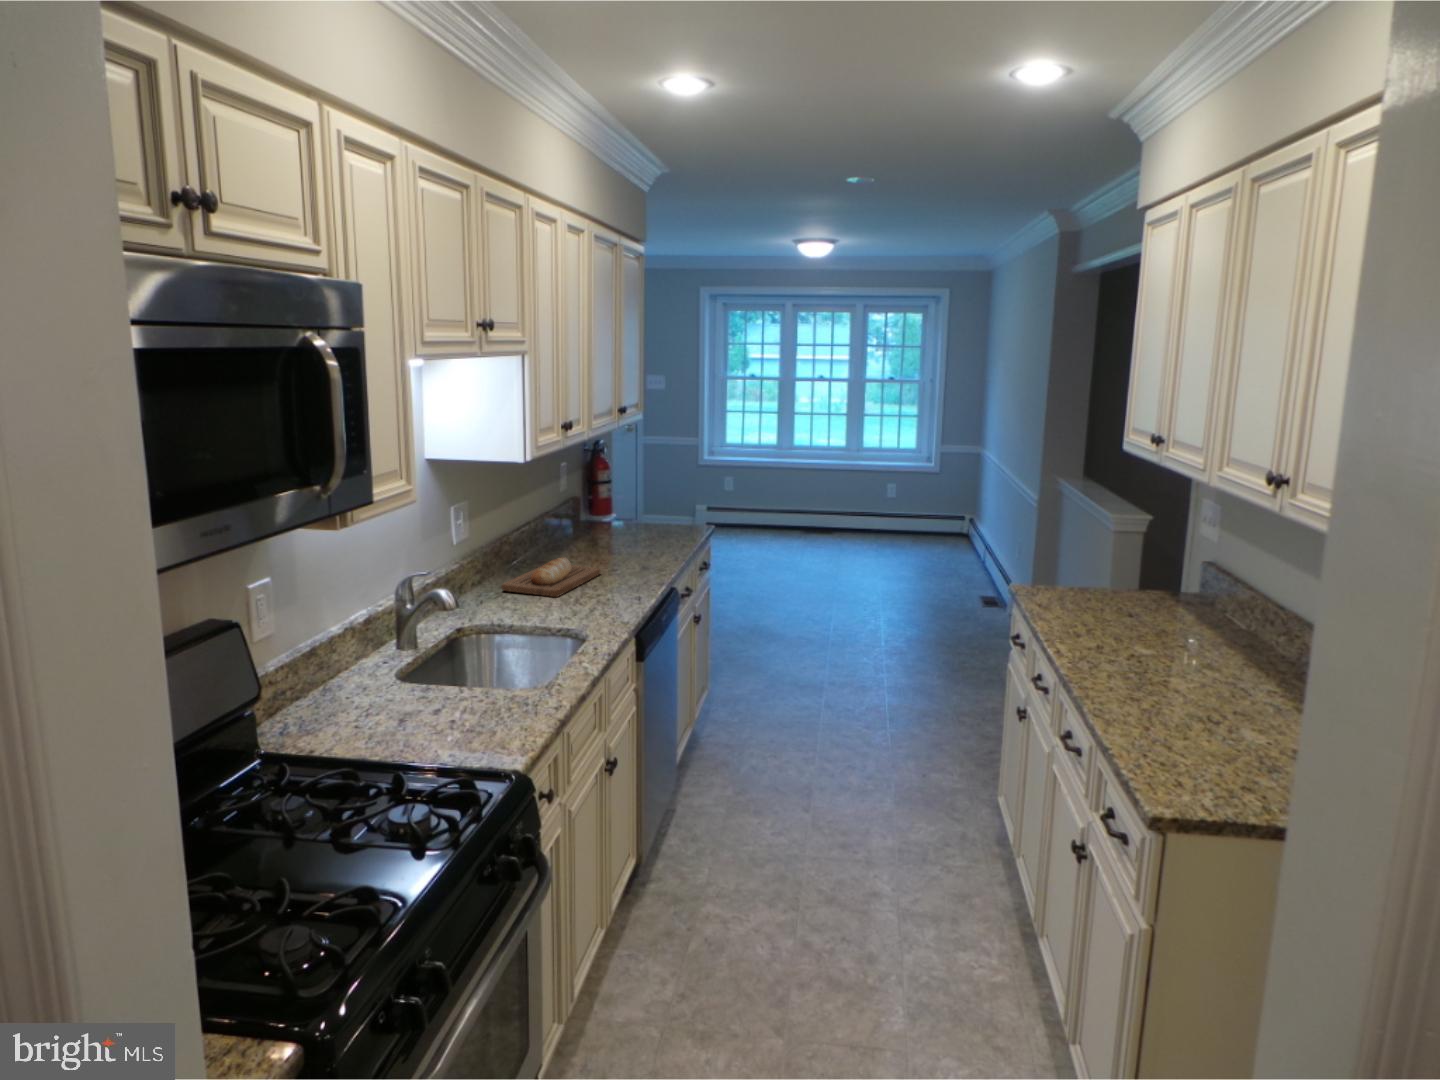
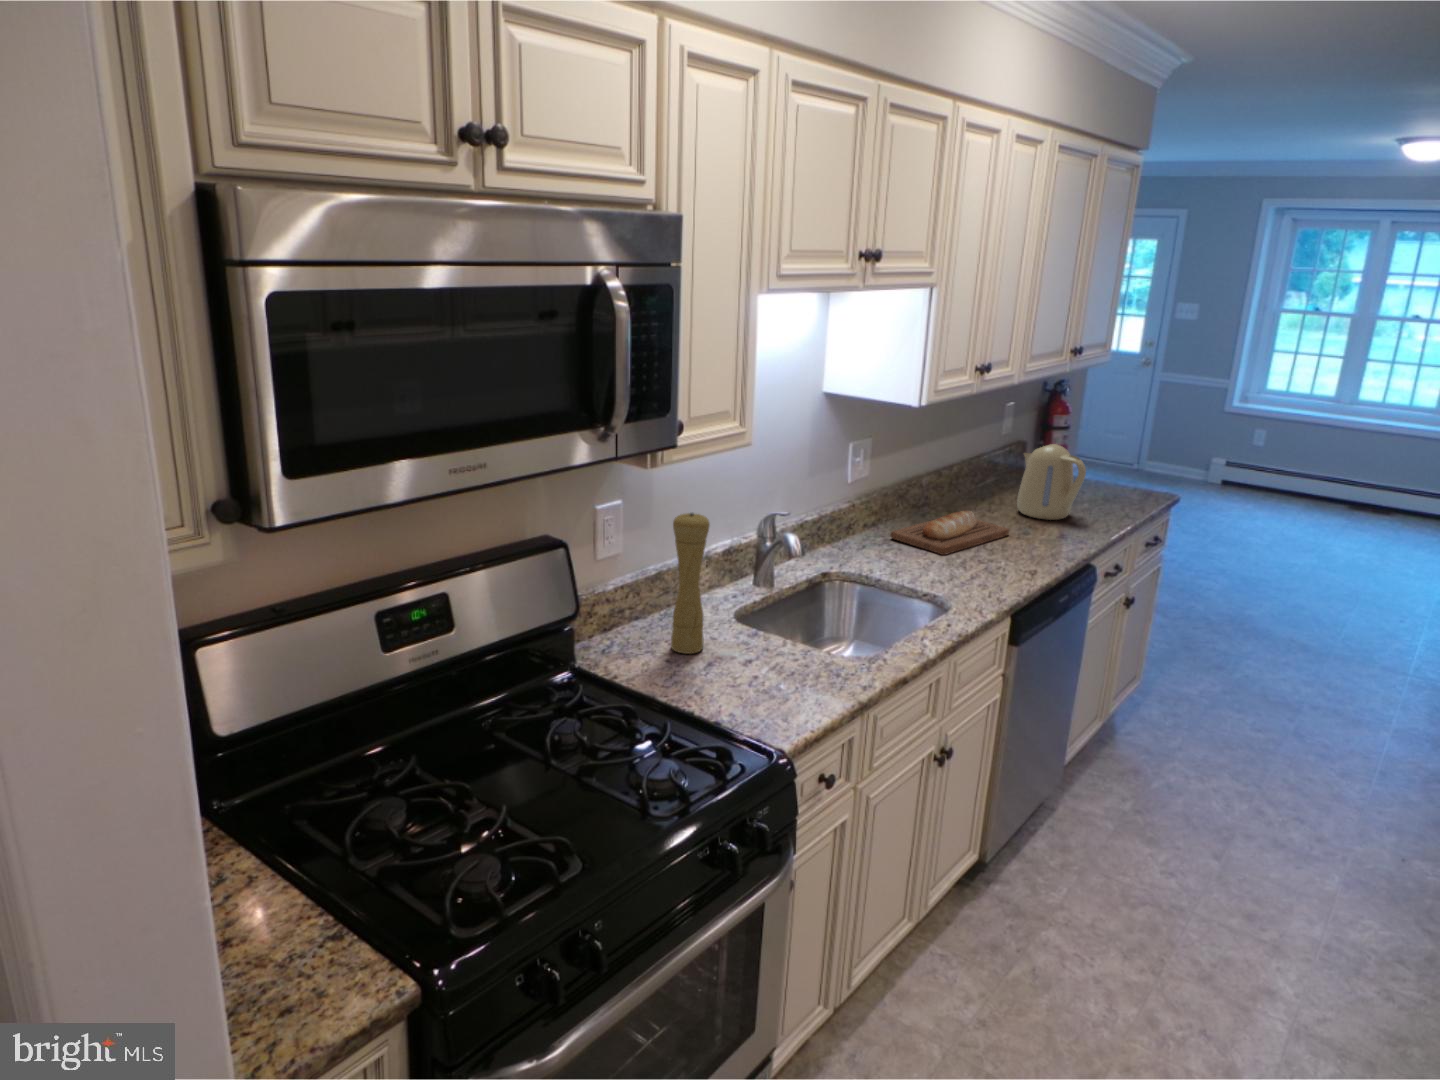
kettle: none [593,492,650,558] -> present [1017,444,1086,520]
pepper mill: none [346,575,387,717] -> present [671,513,710,654]

